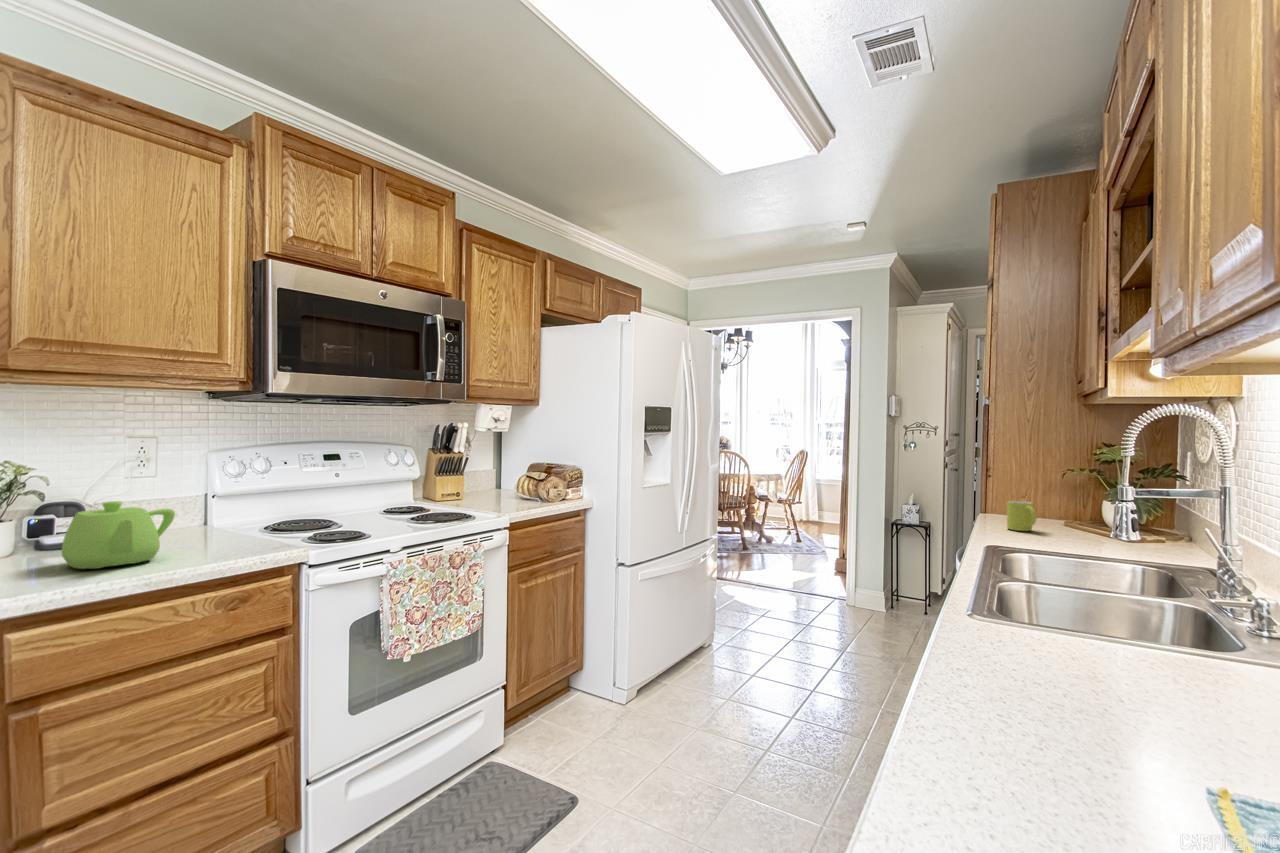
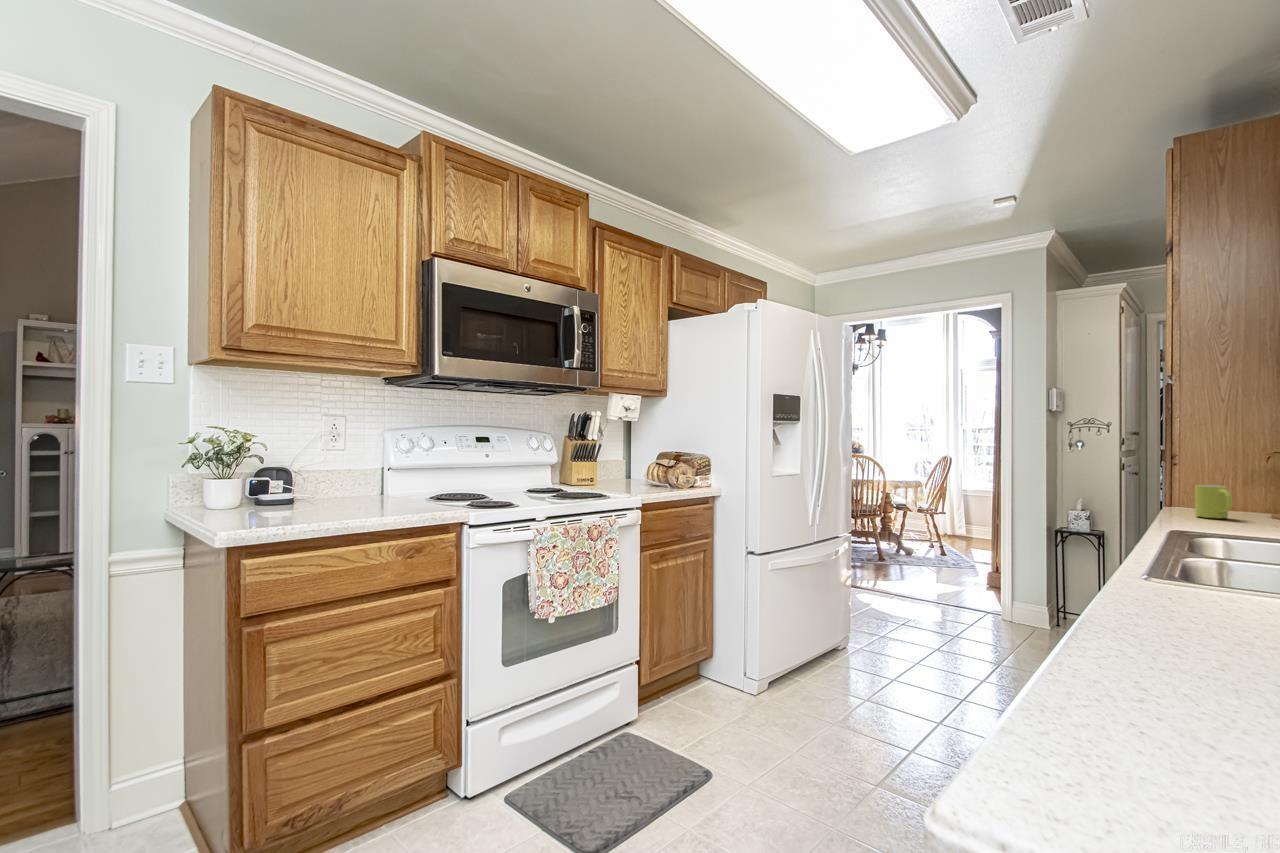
teapot: present [62,501,175,569] -> none [282,461,364,516]

